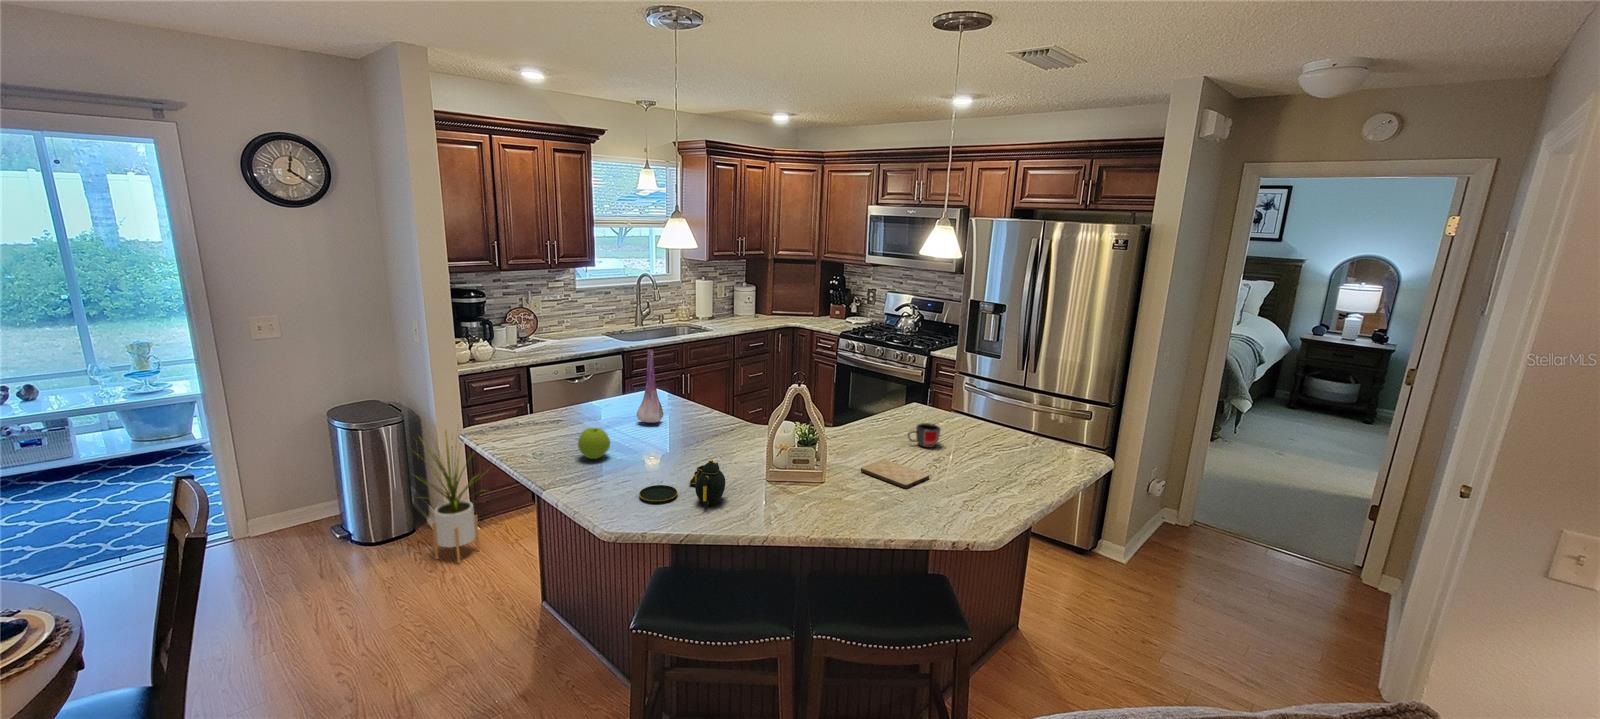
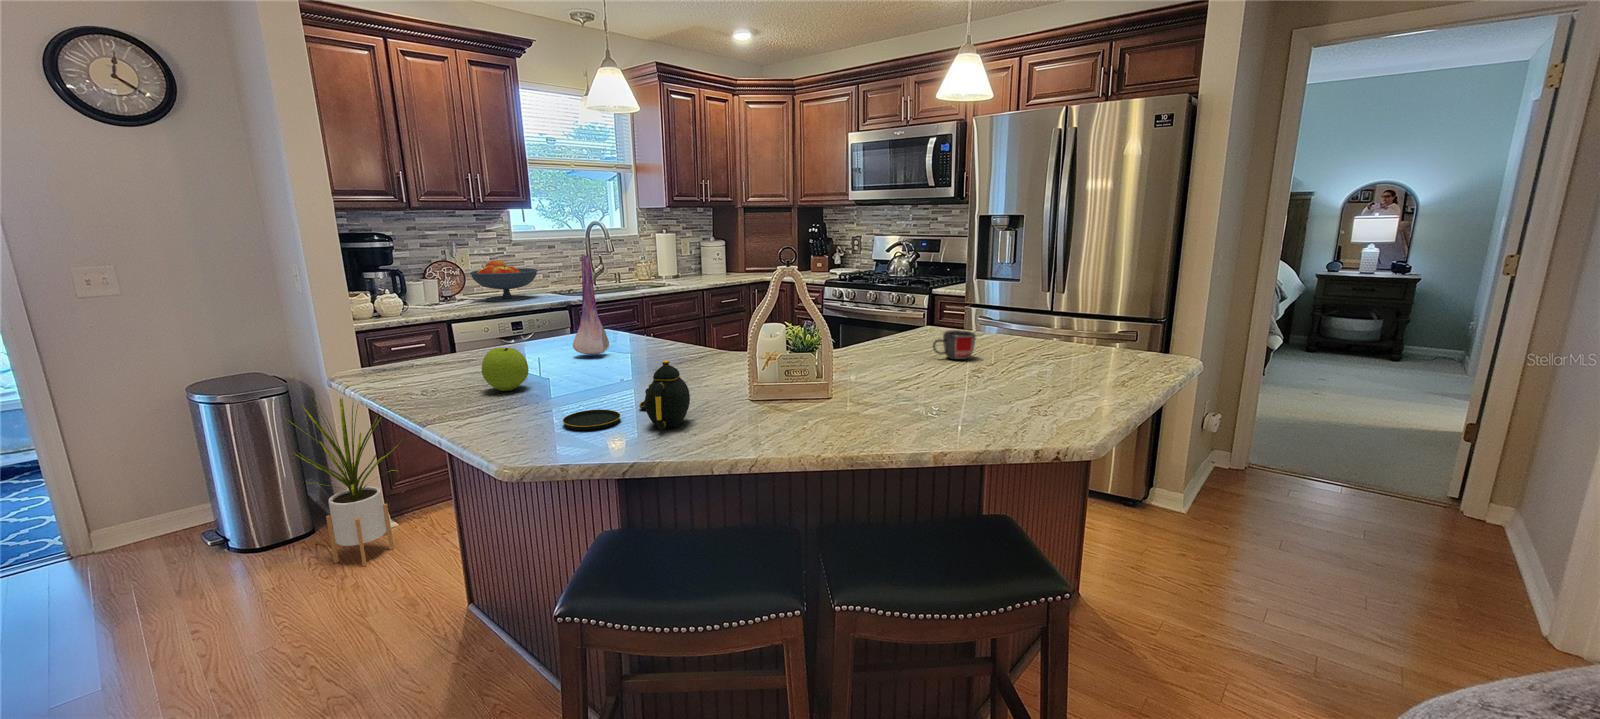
fruit bowl: none [542,307,597,345] -> present [470,260,538,302]
cutting board: present [861,459,929,489] -> none [879,371,975,398]

